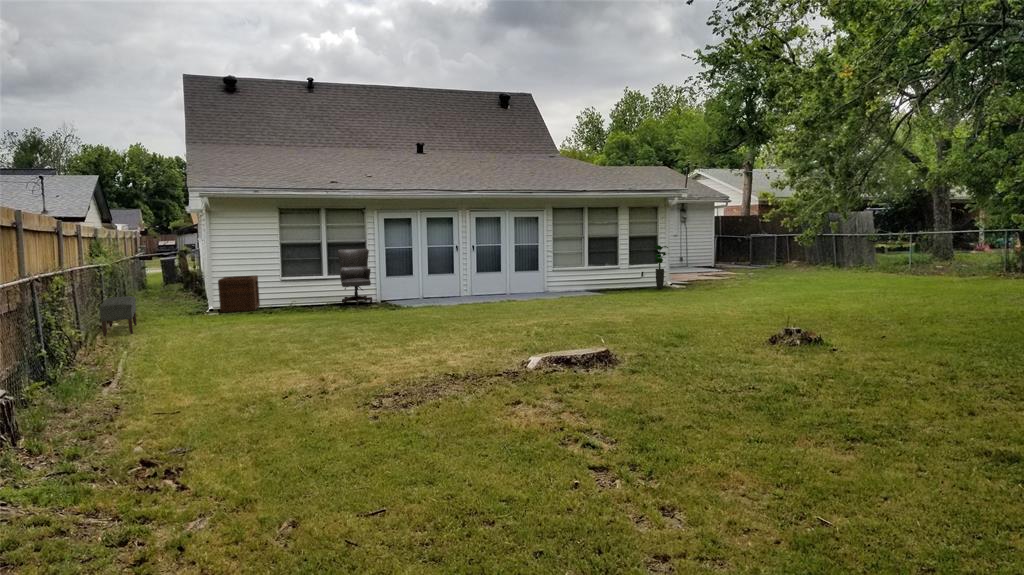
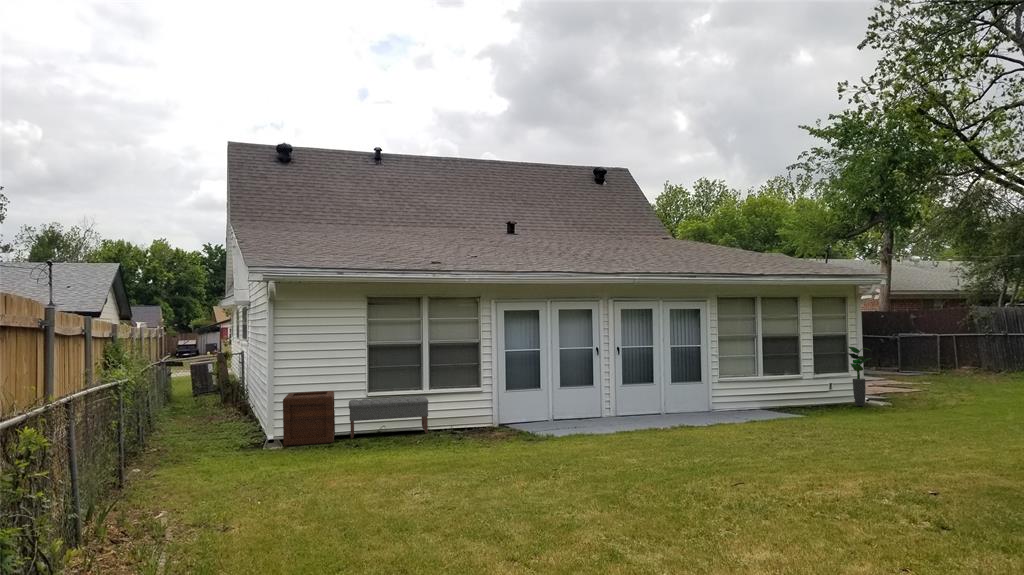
chair: present [338,248,372,305] -> none [444,352,493,433]
bench: present [99,296,137,336] -> present [349,396,428,439]

